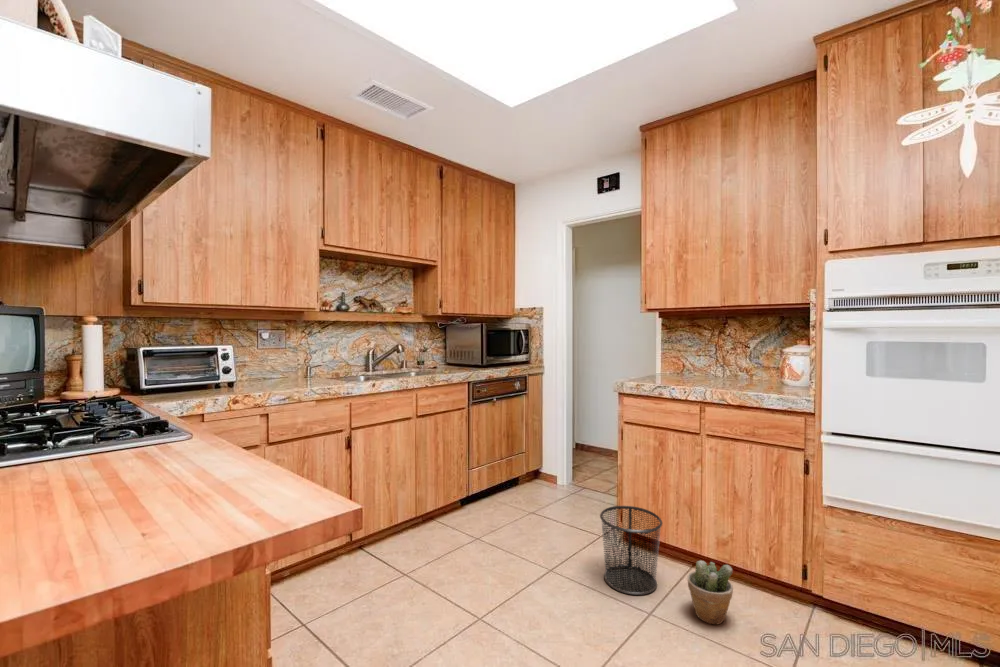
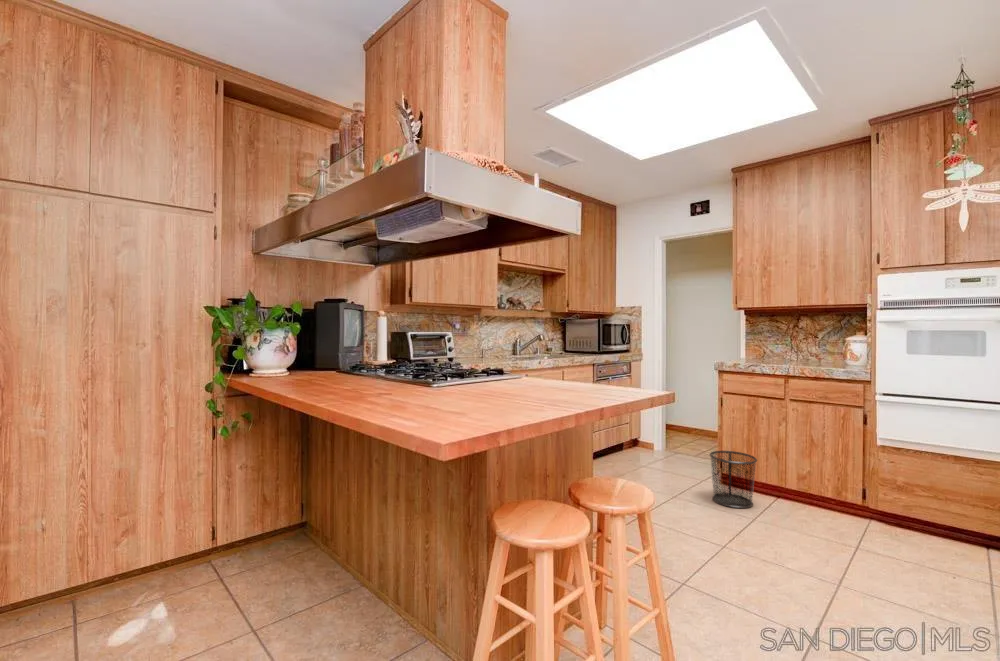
potted plant: present [688,561,733,624] -> none [778,481,812,523]

